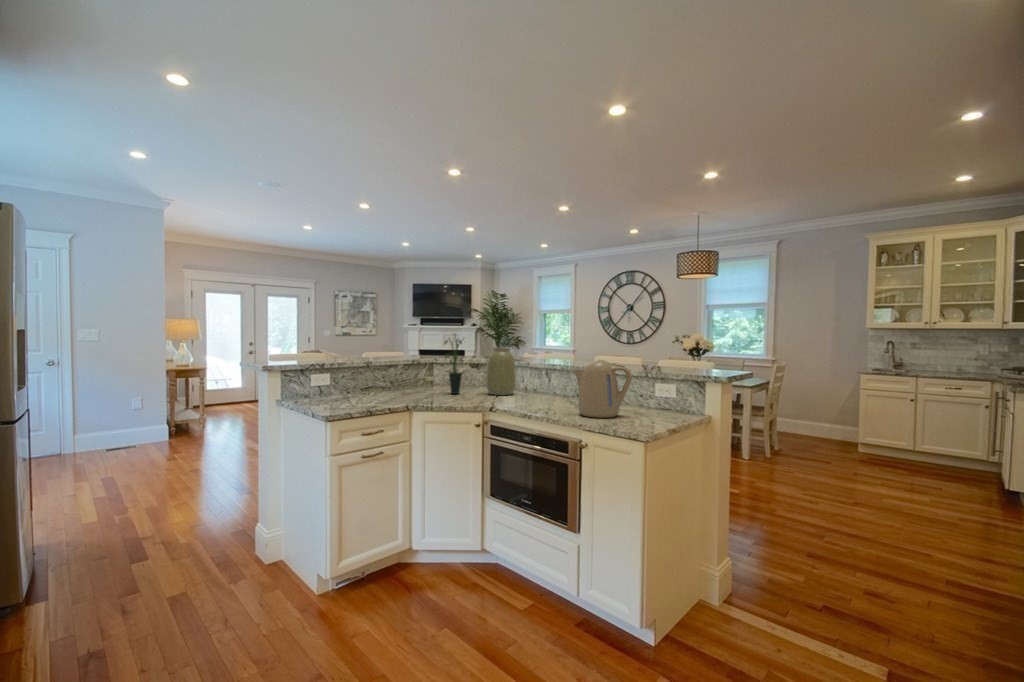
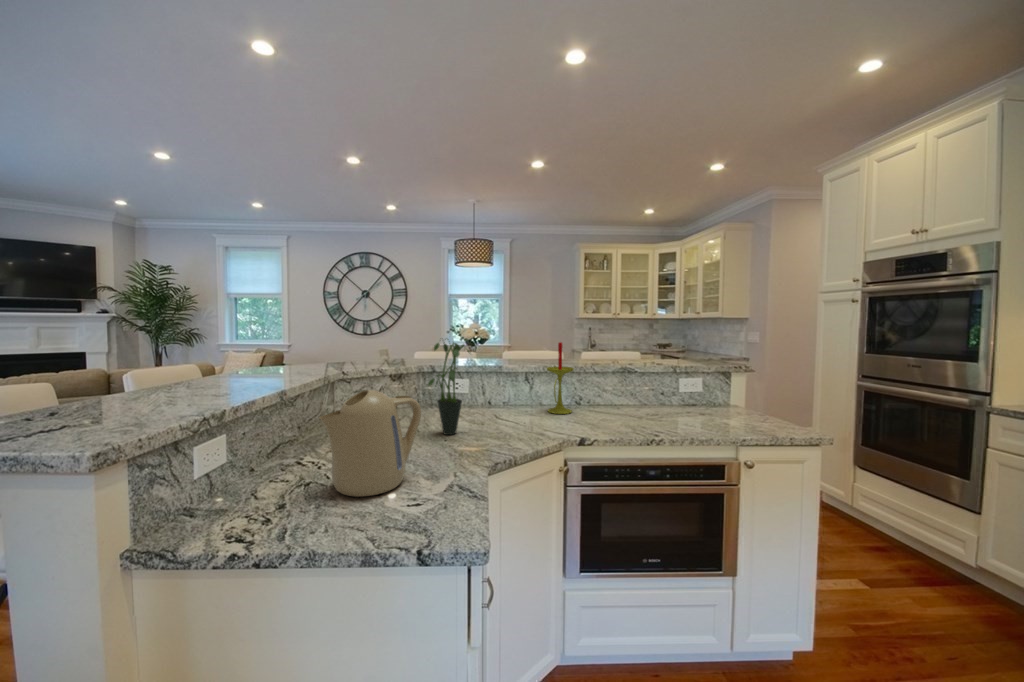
candle: none [535,340,563,399] -> present [547,342,574,414]
vase: present [486,347,516,395] -> none [474,354,515,422]
kettle: present [574,360,632,418] -> present [320,390,421,497]

